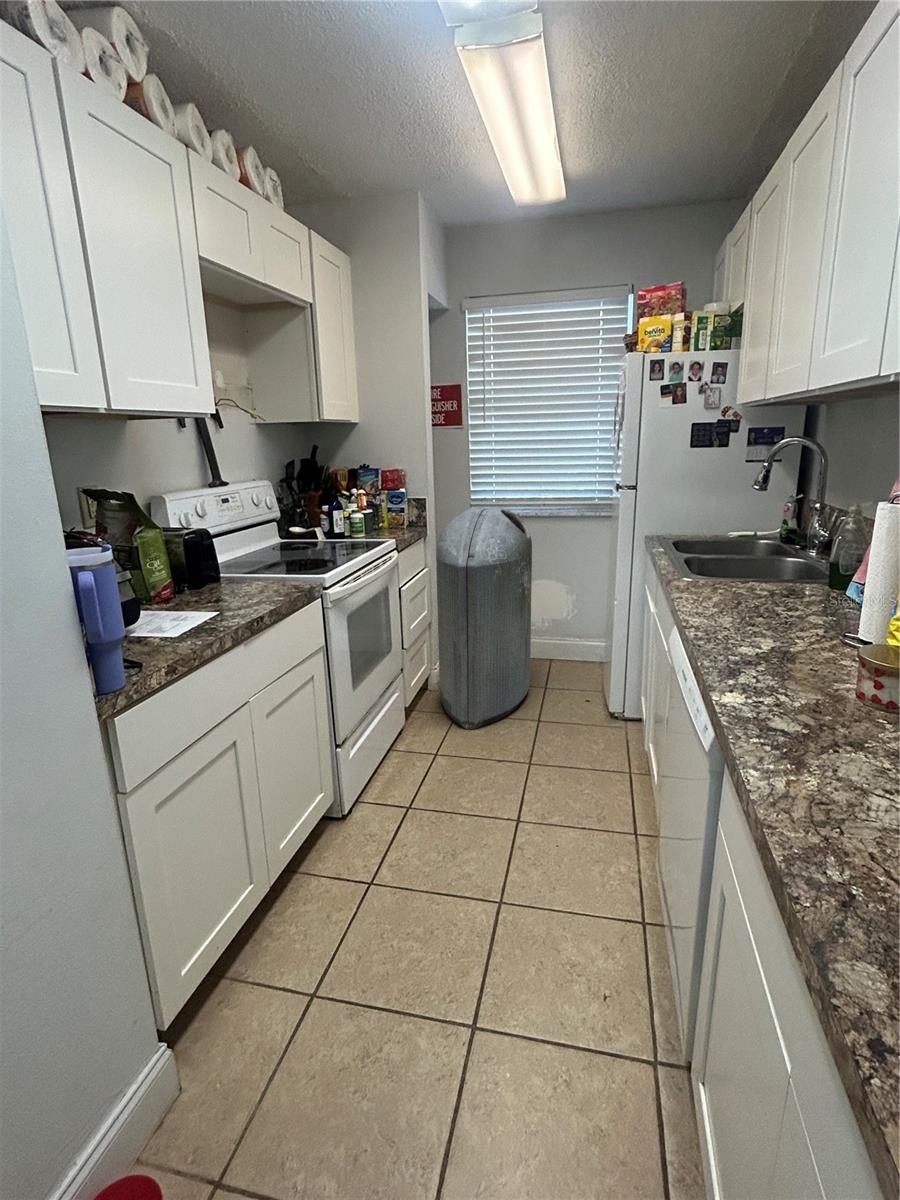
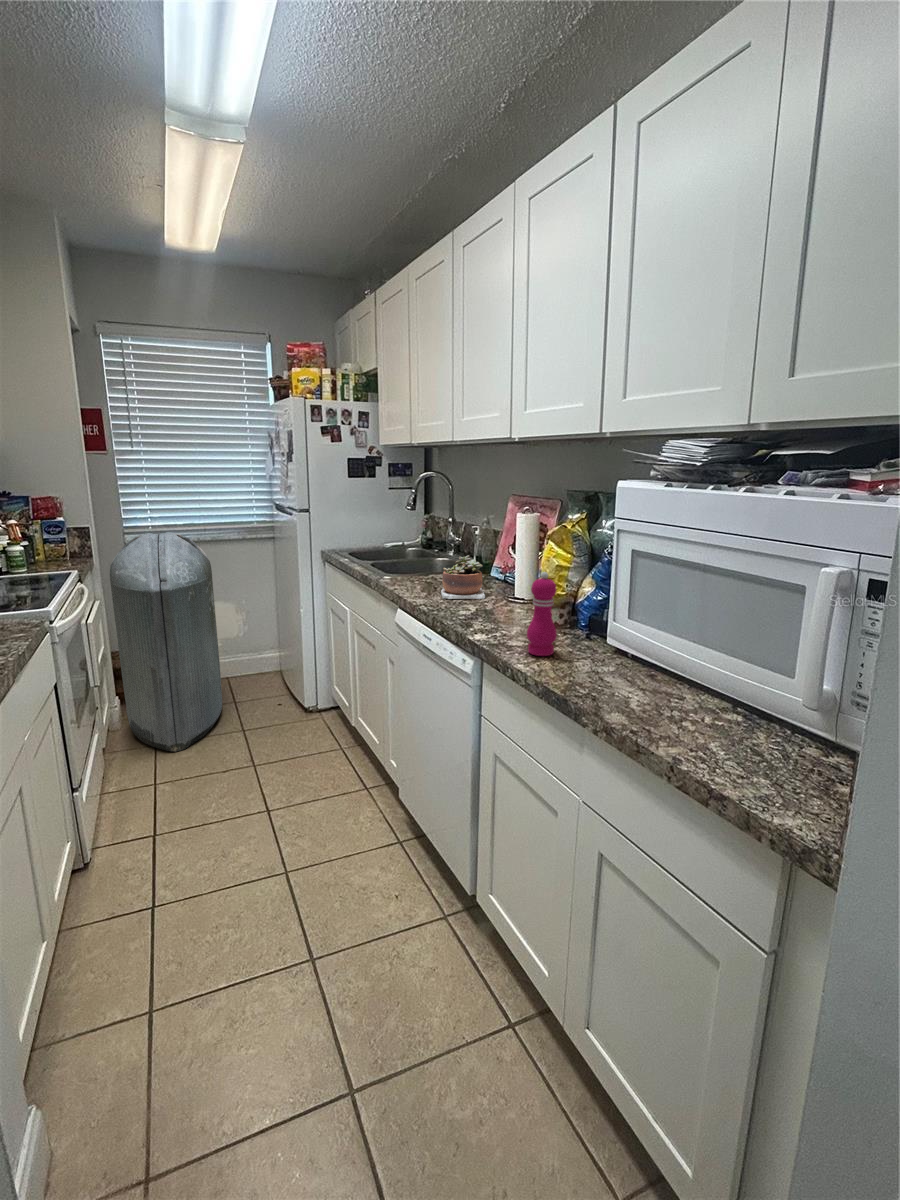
succulent plant: none [735,565,814,634] -> present [441,555,485,599]
pepper mill: none [788,615,855,761] -> present [527,572,557,656]

